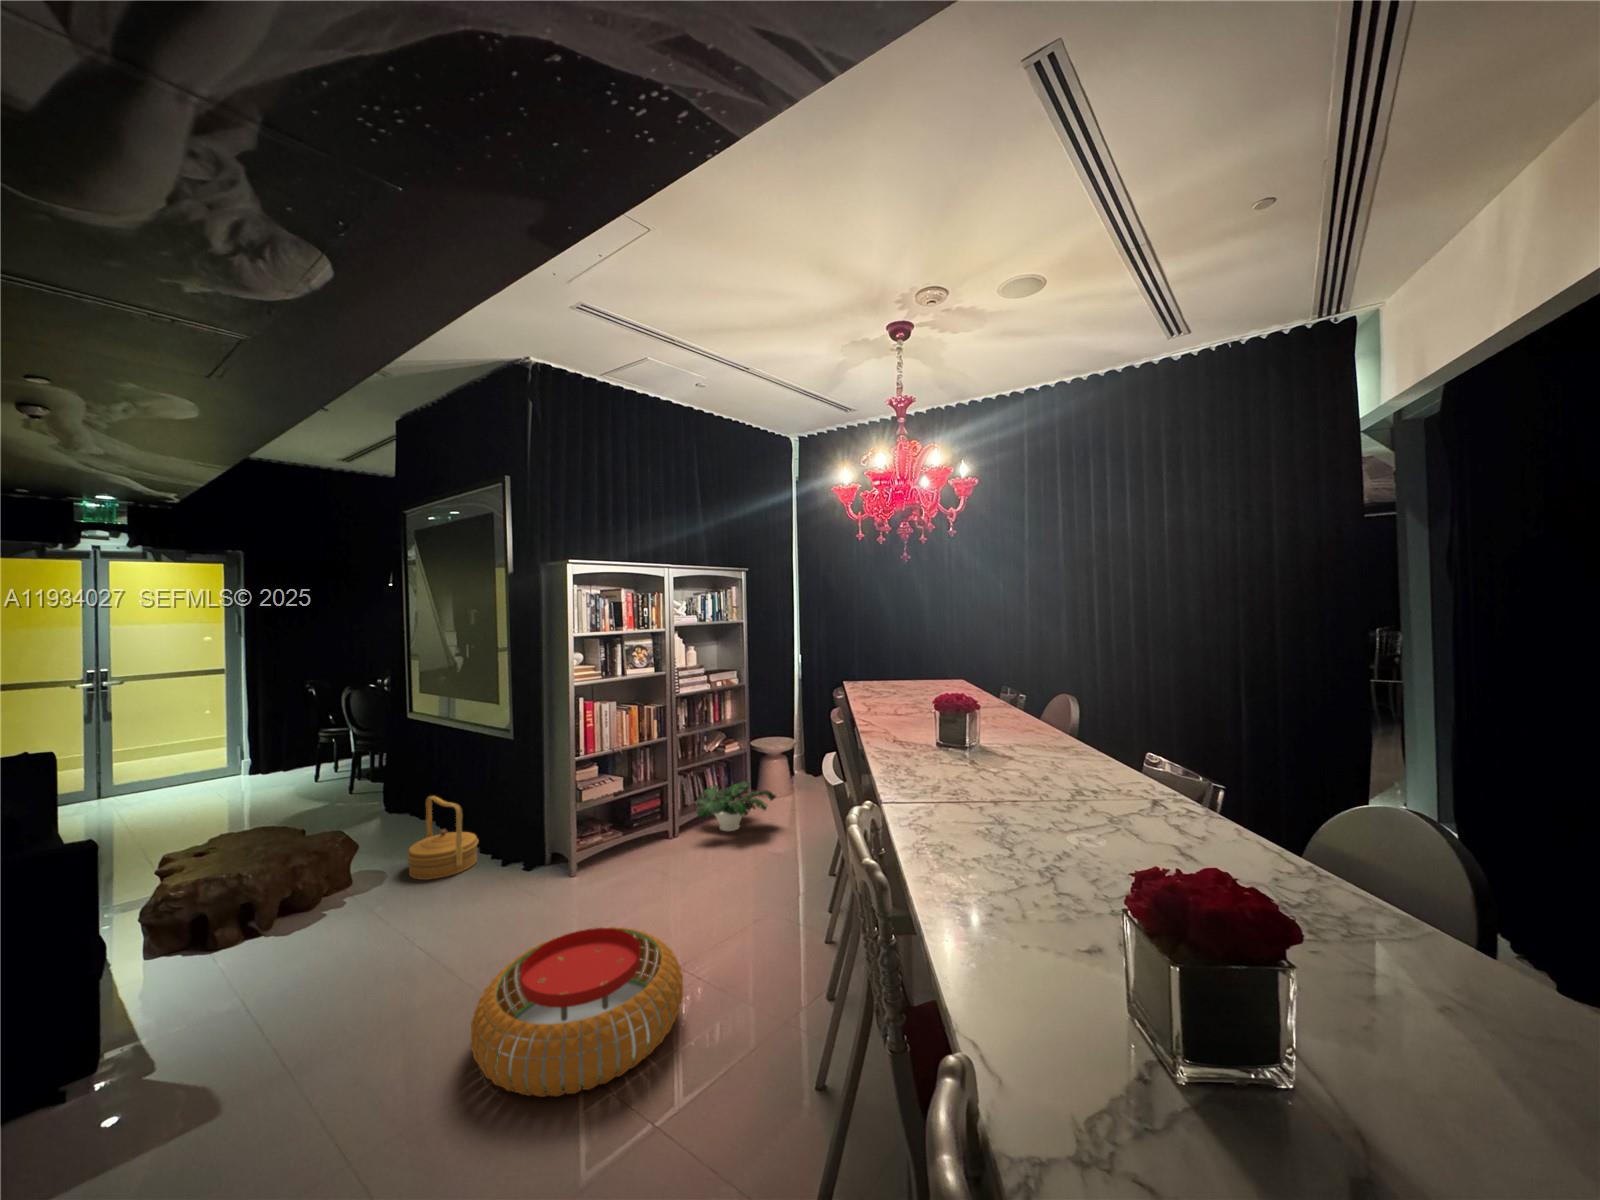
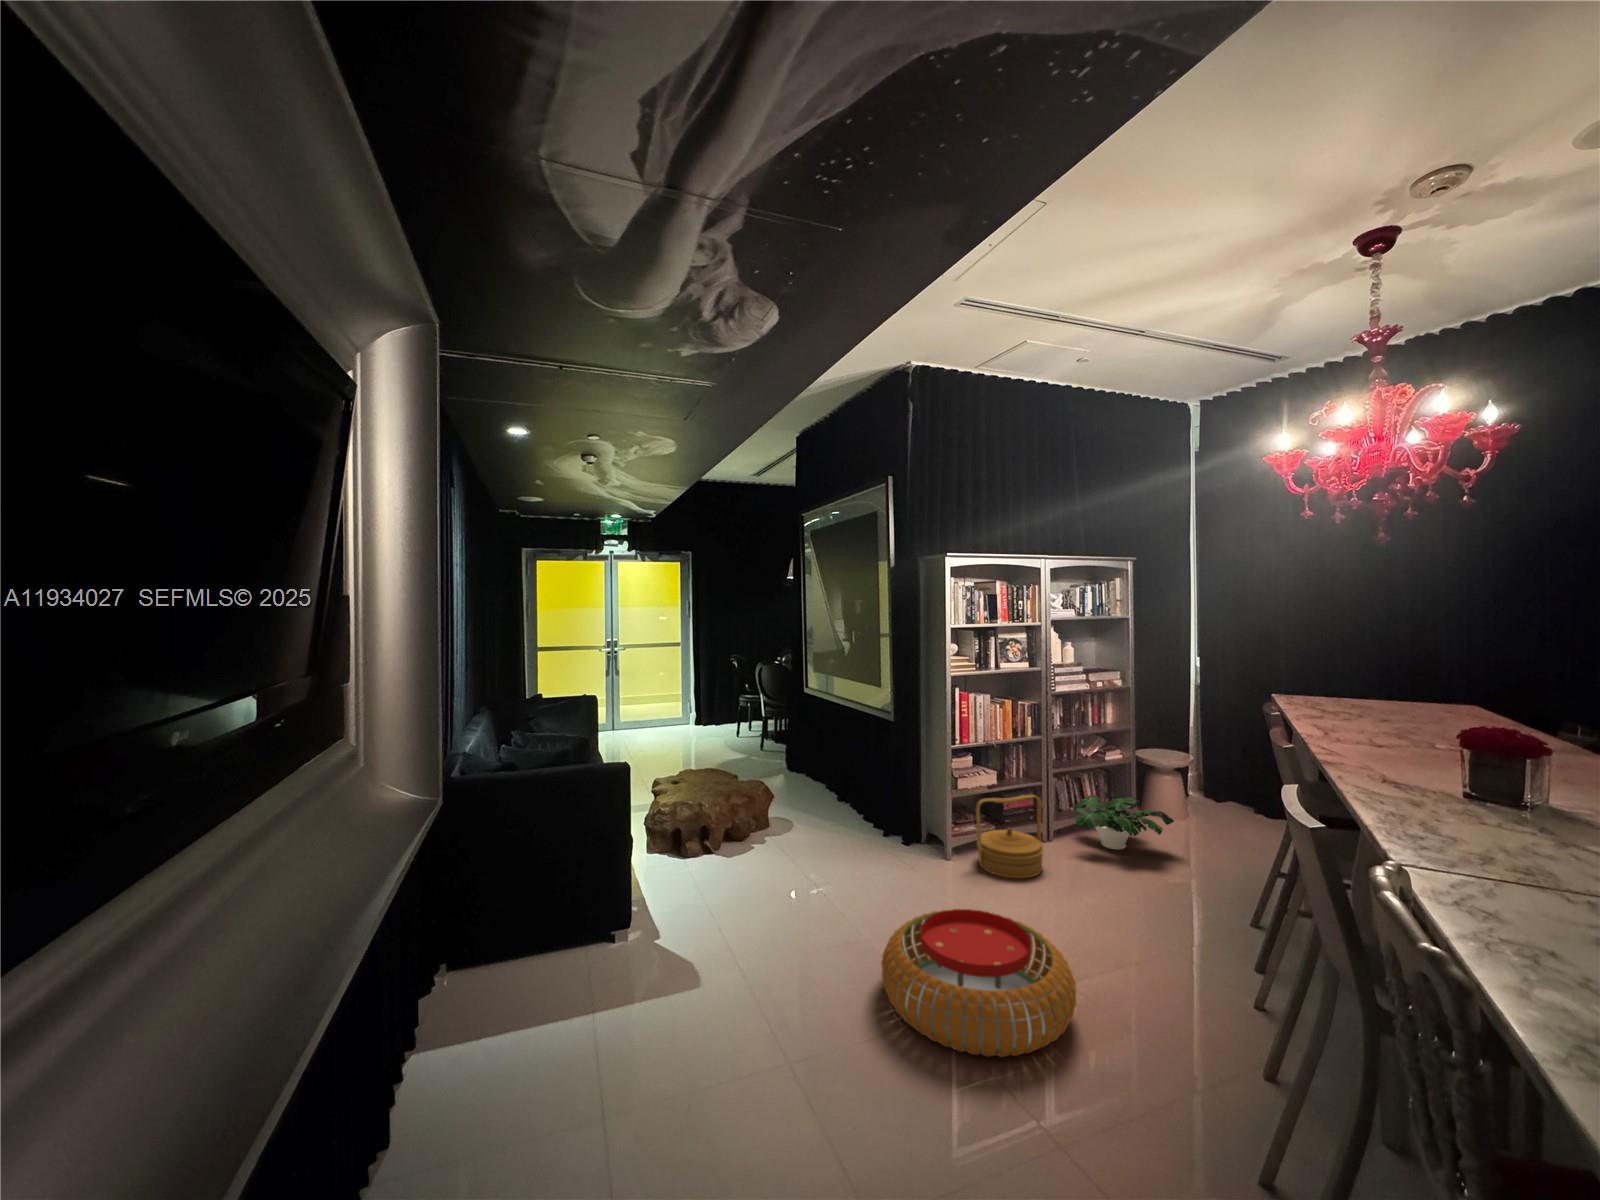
woven basket: present [407,796,478,880] -> present [976,795,1044,879]

